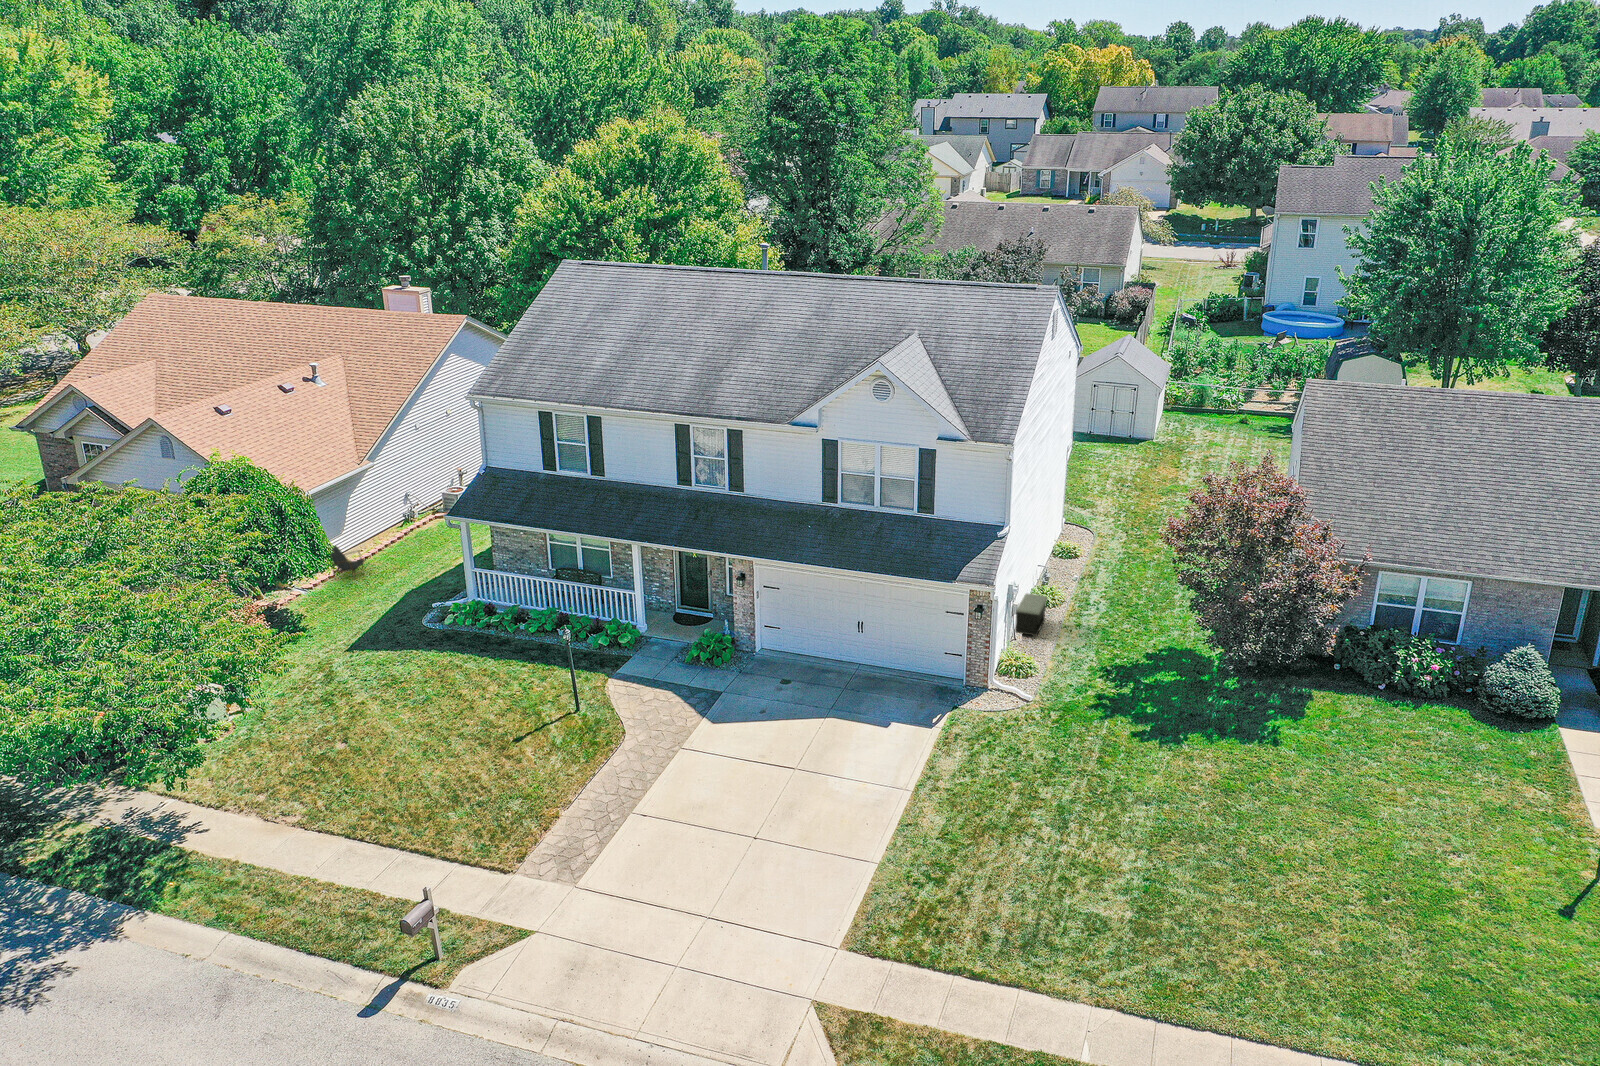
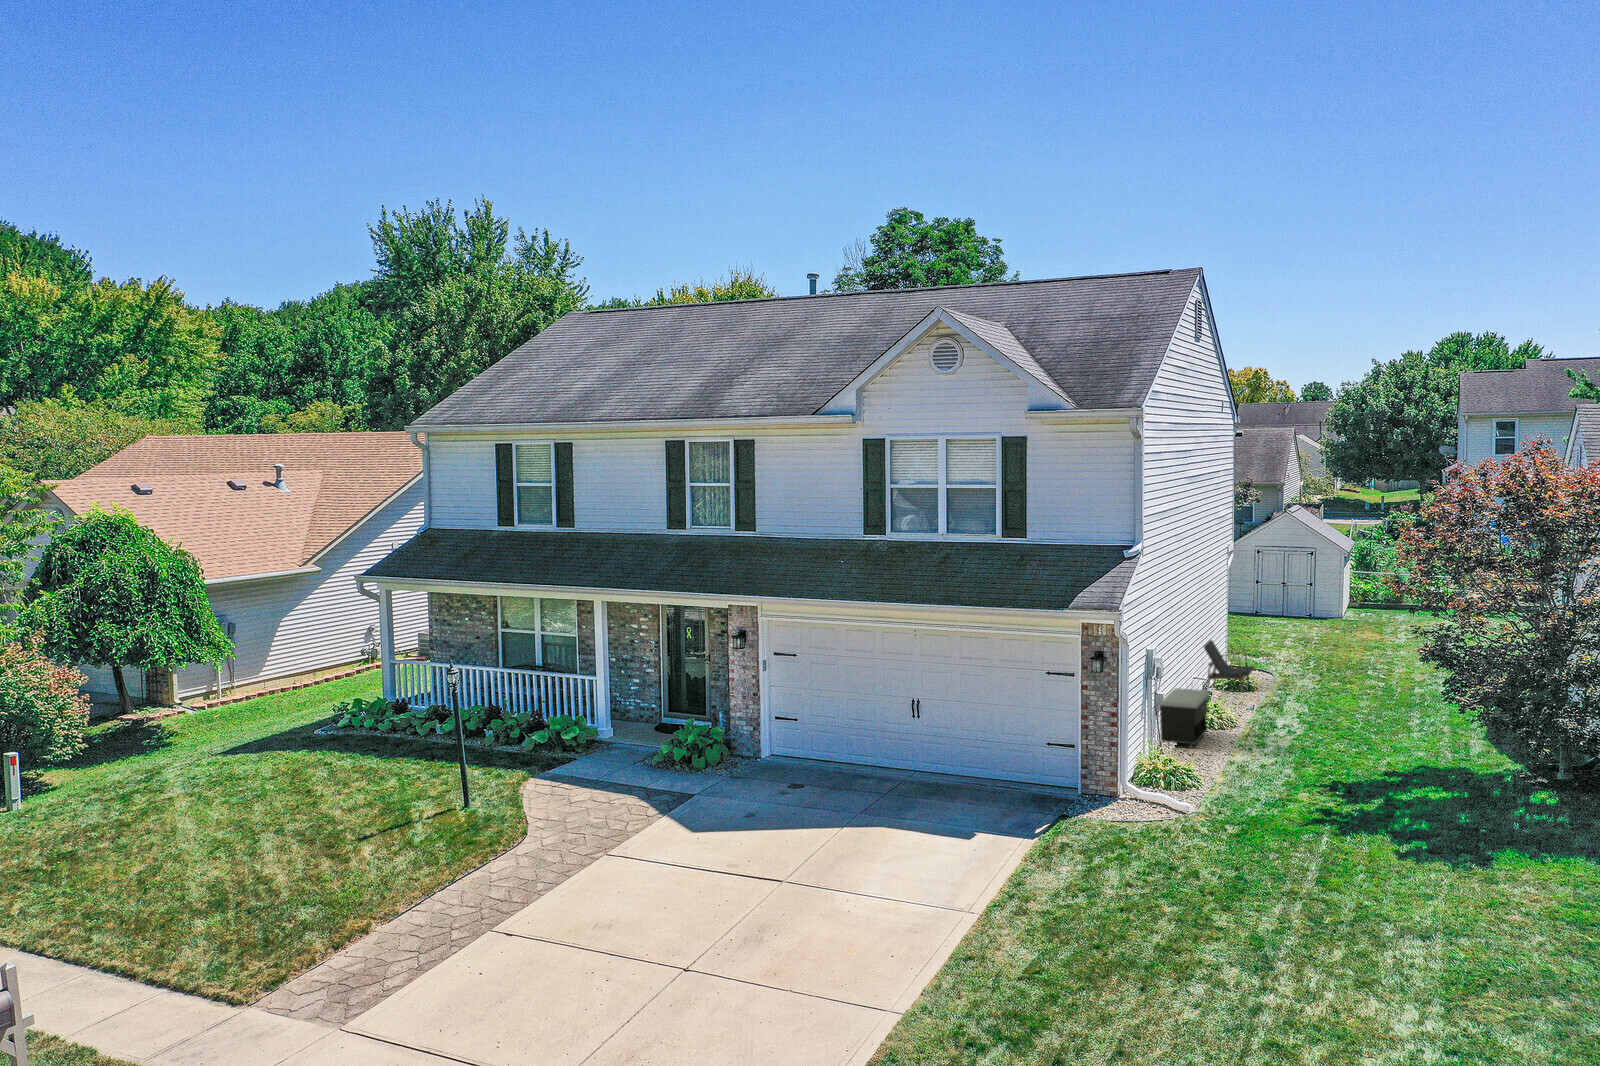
lounge chair: present [330,546,365,580] -> present [1204,640,1255,691]

